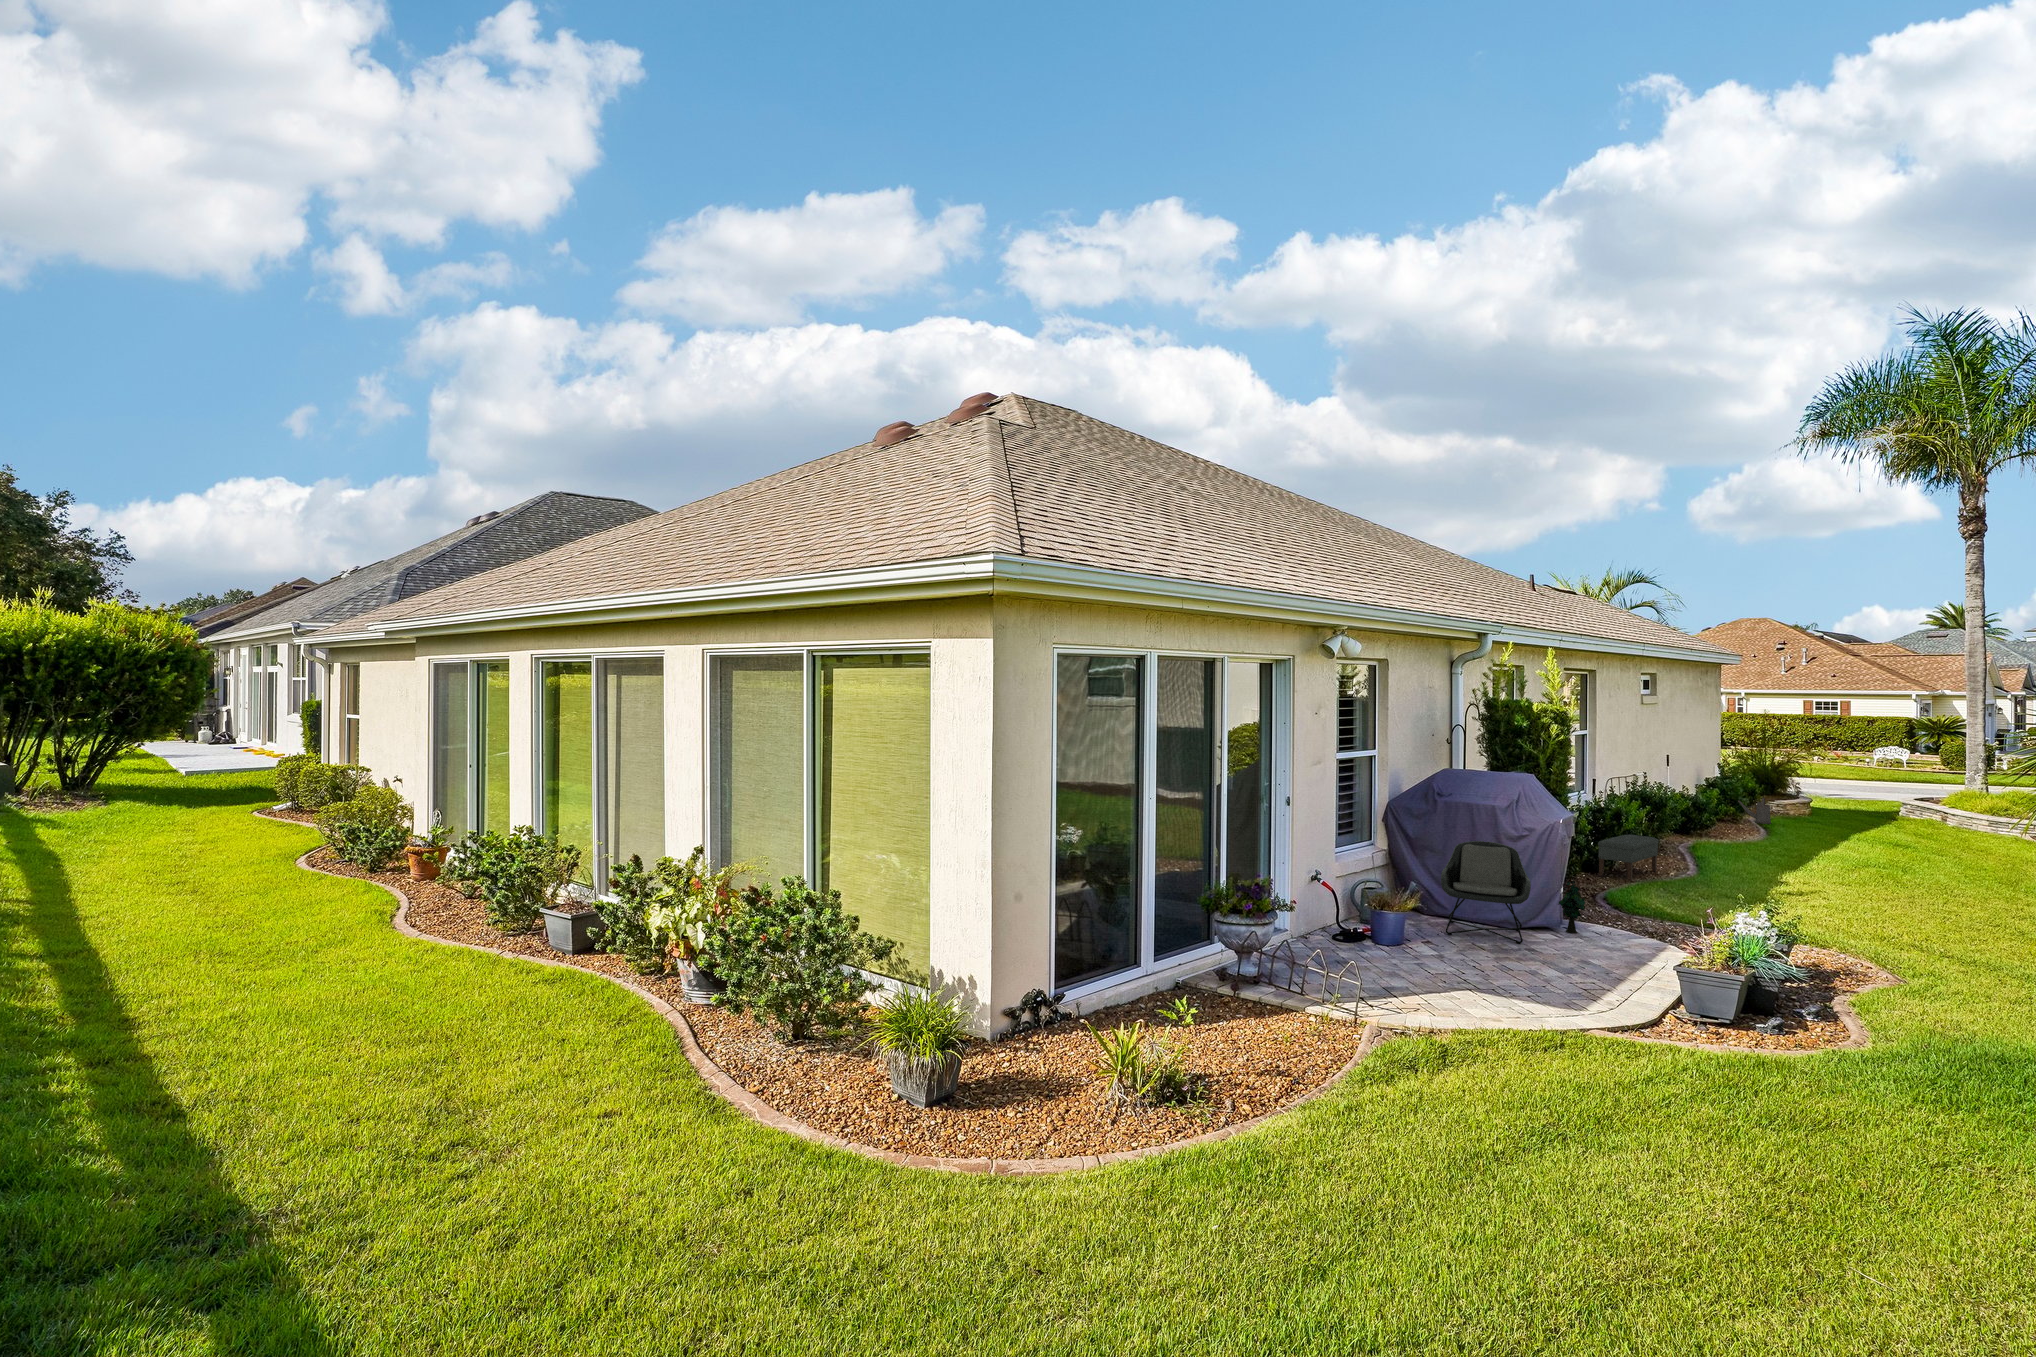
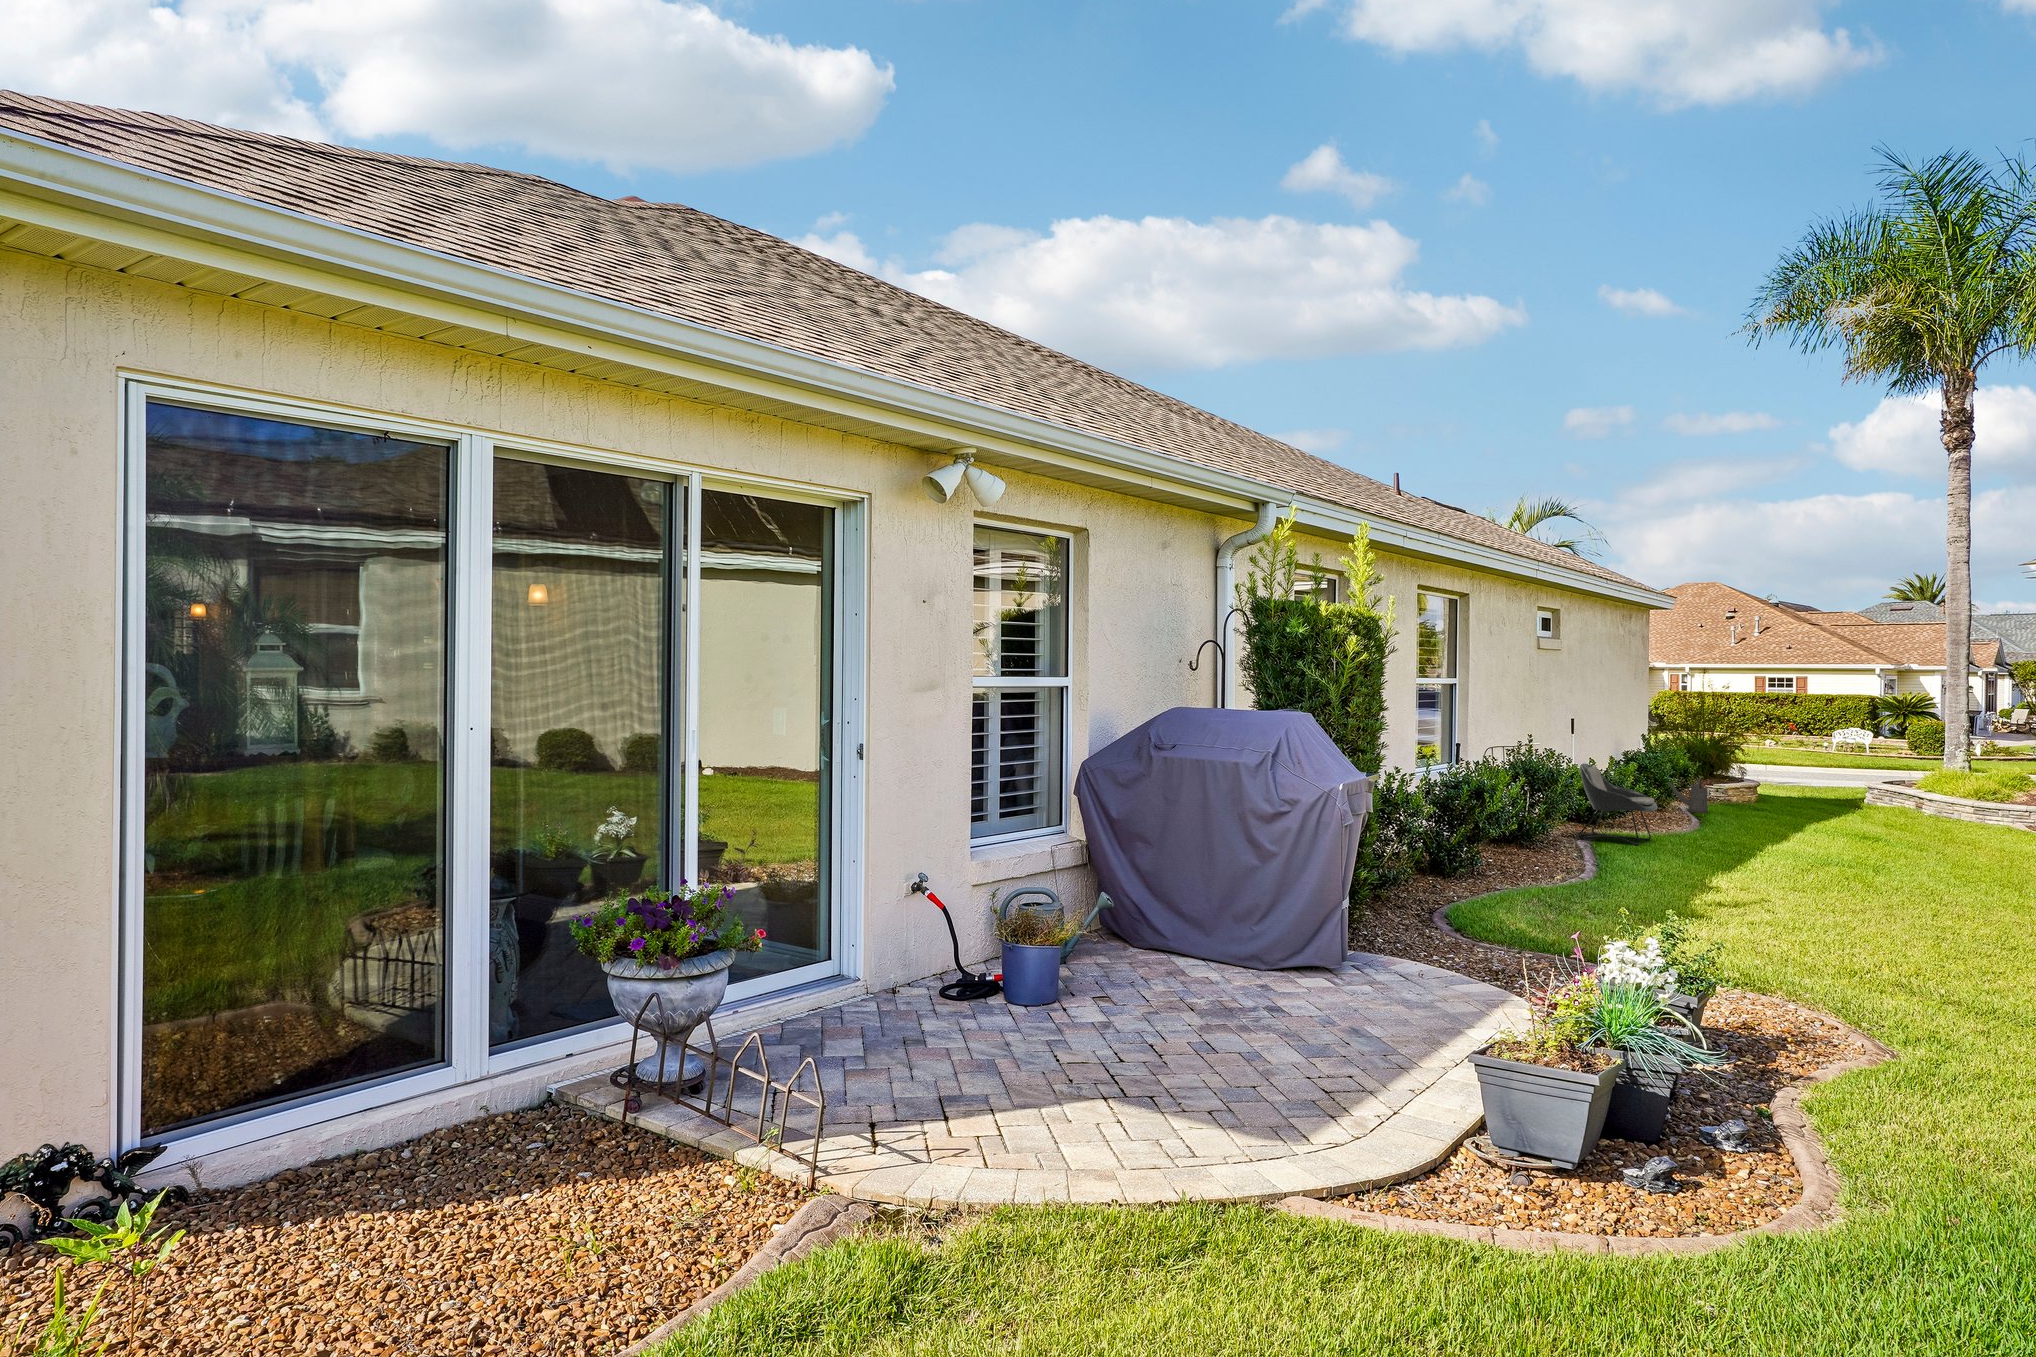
bench: present [1598,835,1659,880] -> none [1455,821,1544,889]
lounge chair: present [1441,841,1531,944] -> present [1578,763,1658,846]
decorative plant: present [1558,881,1585,933] -> none [1347,888,1392,977]

